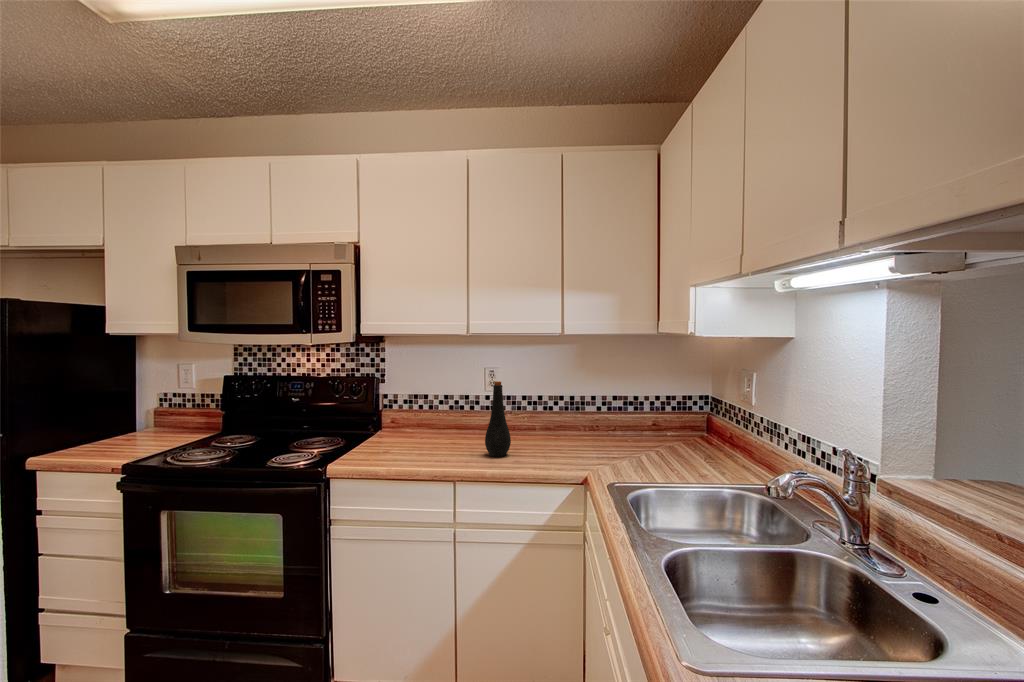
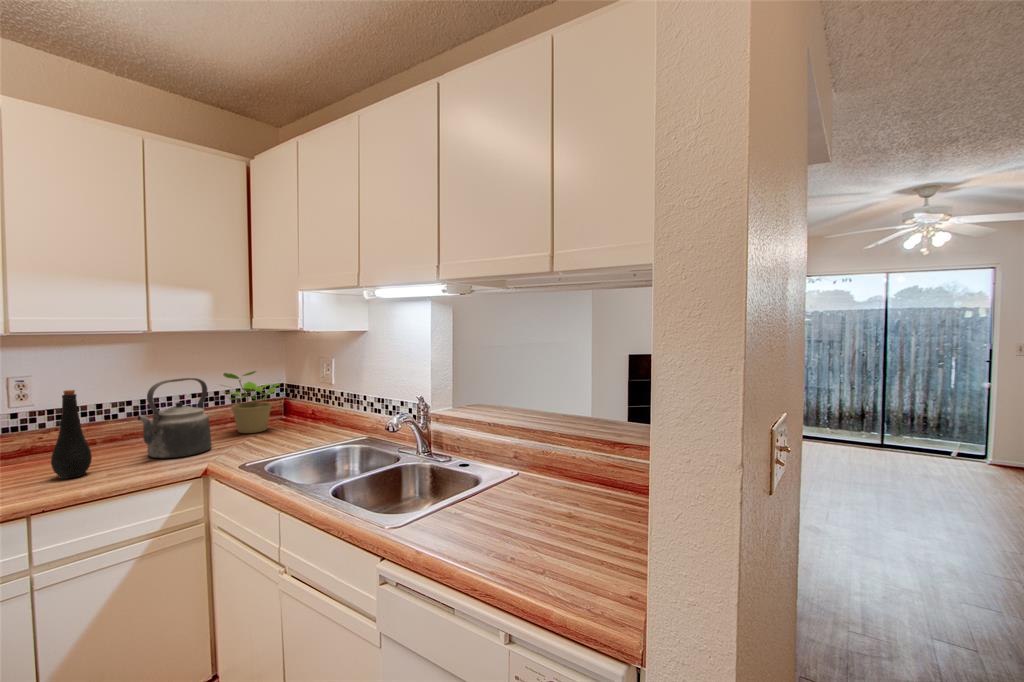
potted plant: none [625,378,690,448] -> present [223,371,280,433]
kettle: none [544,380,610,459] -> present [137,378,212,458]

